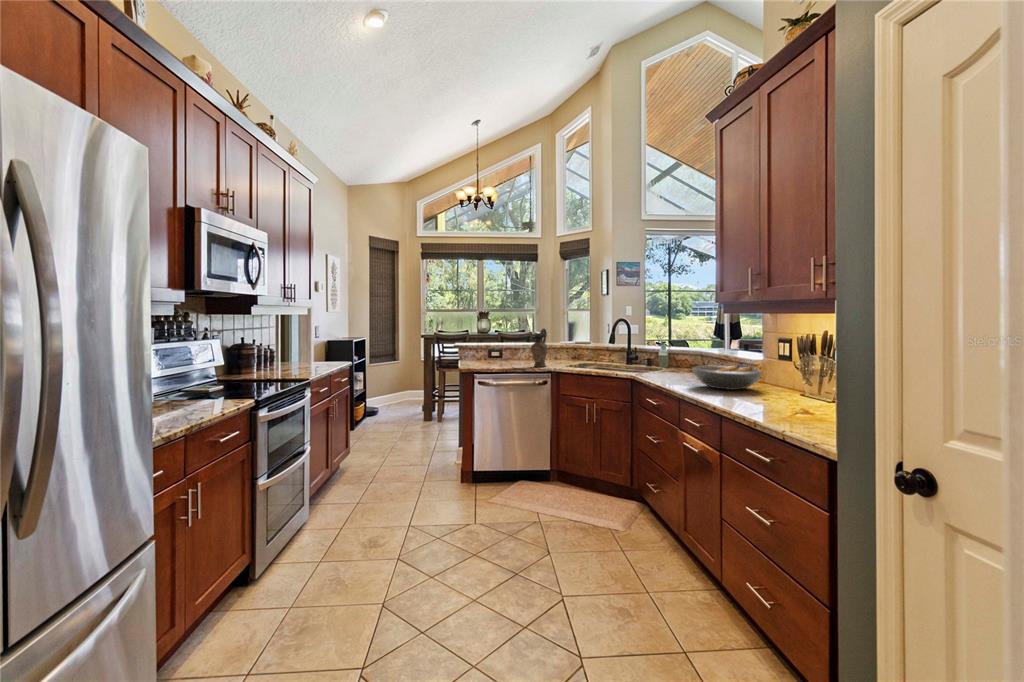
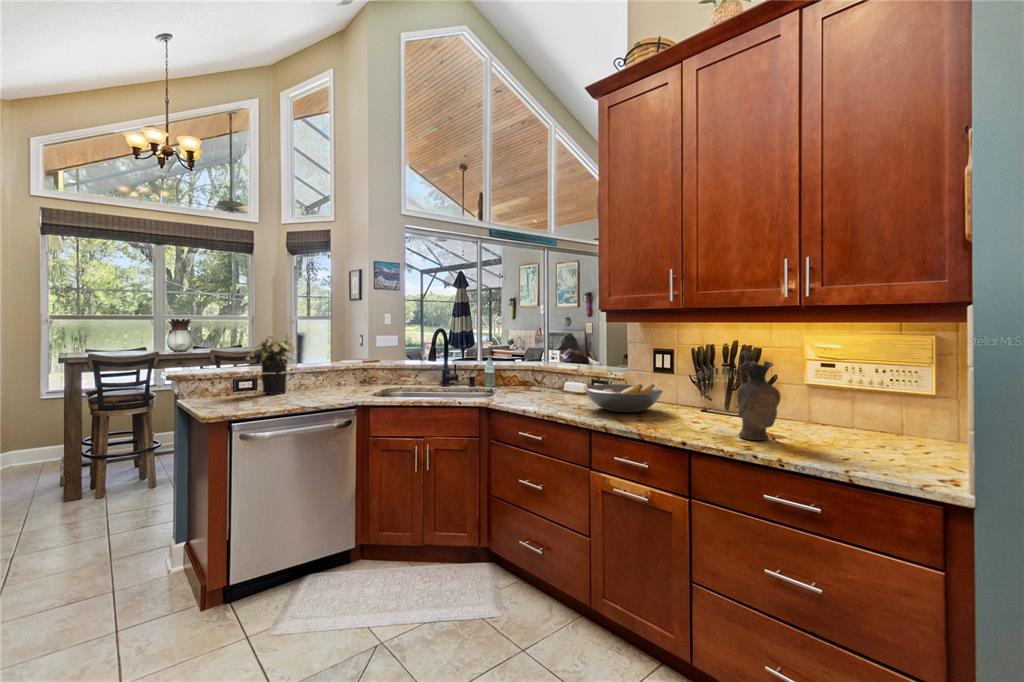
flower arrangement: none [494,322,526,362] -> present [246,336,296,395]
ceramic pitcher: present [531,328,547,367] -> present [737,351,781,440]

